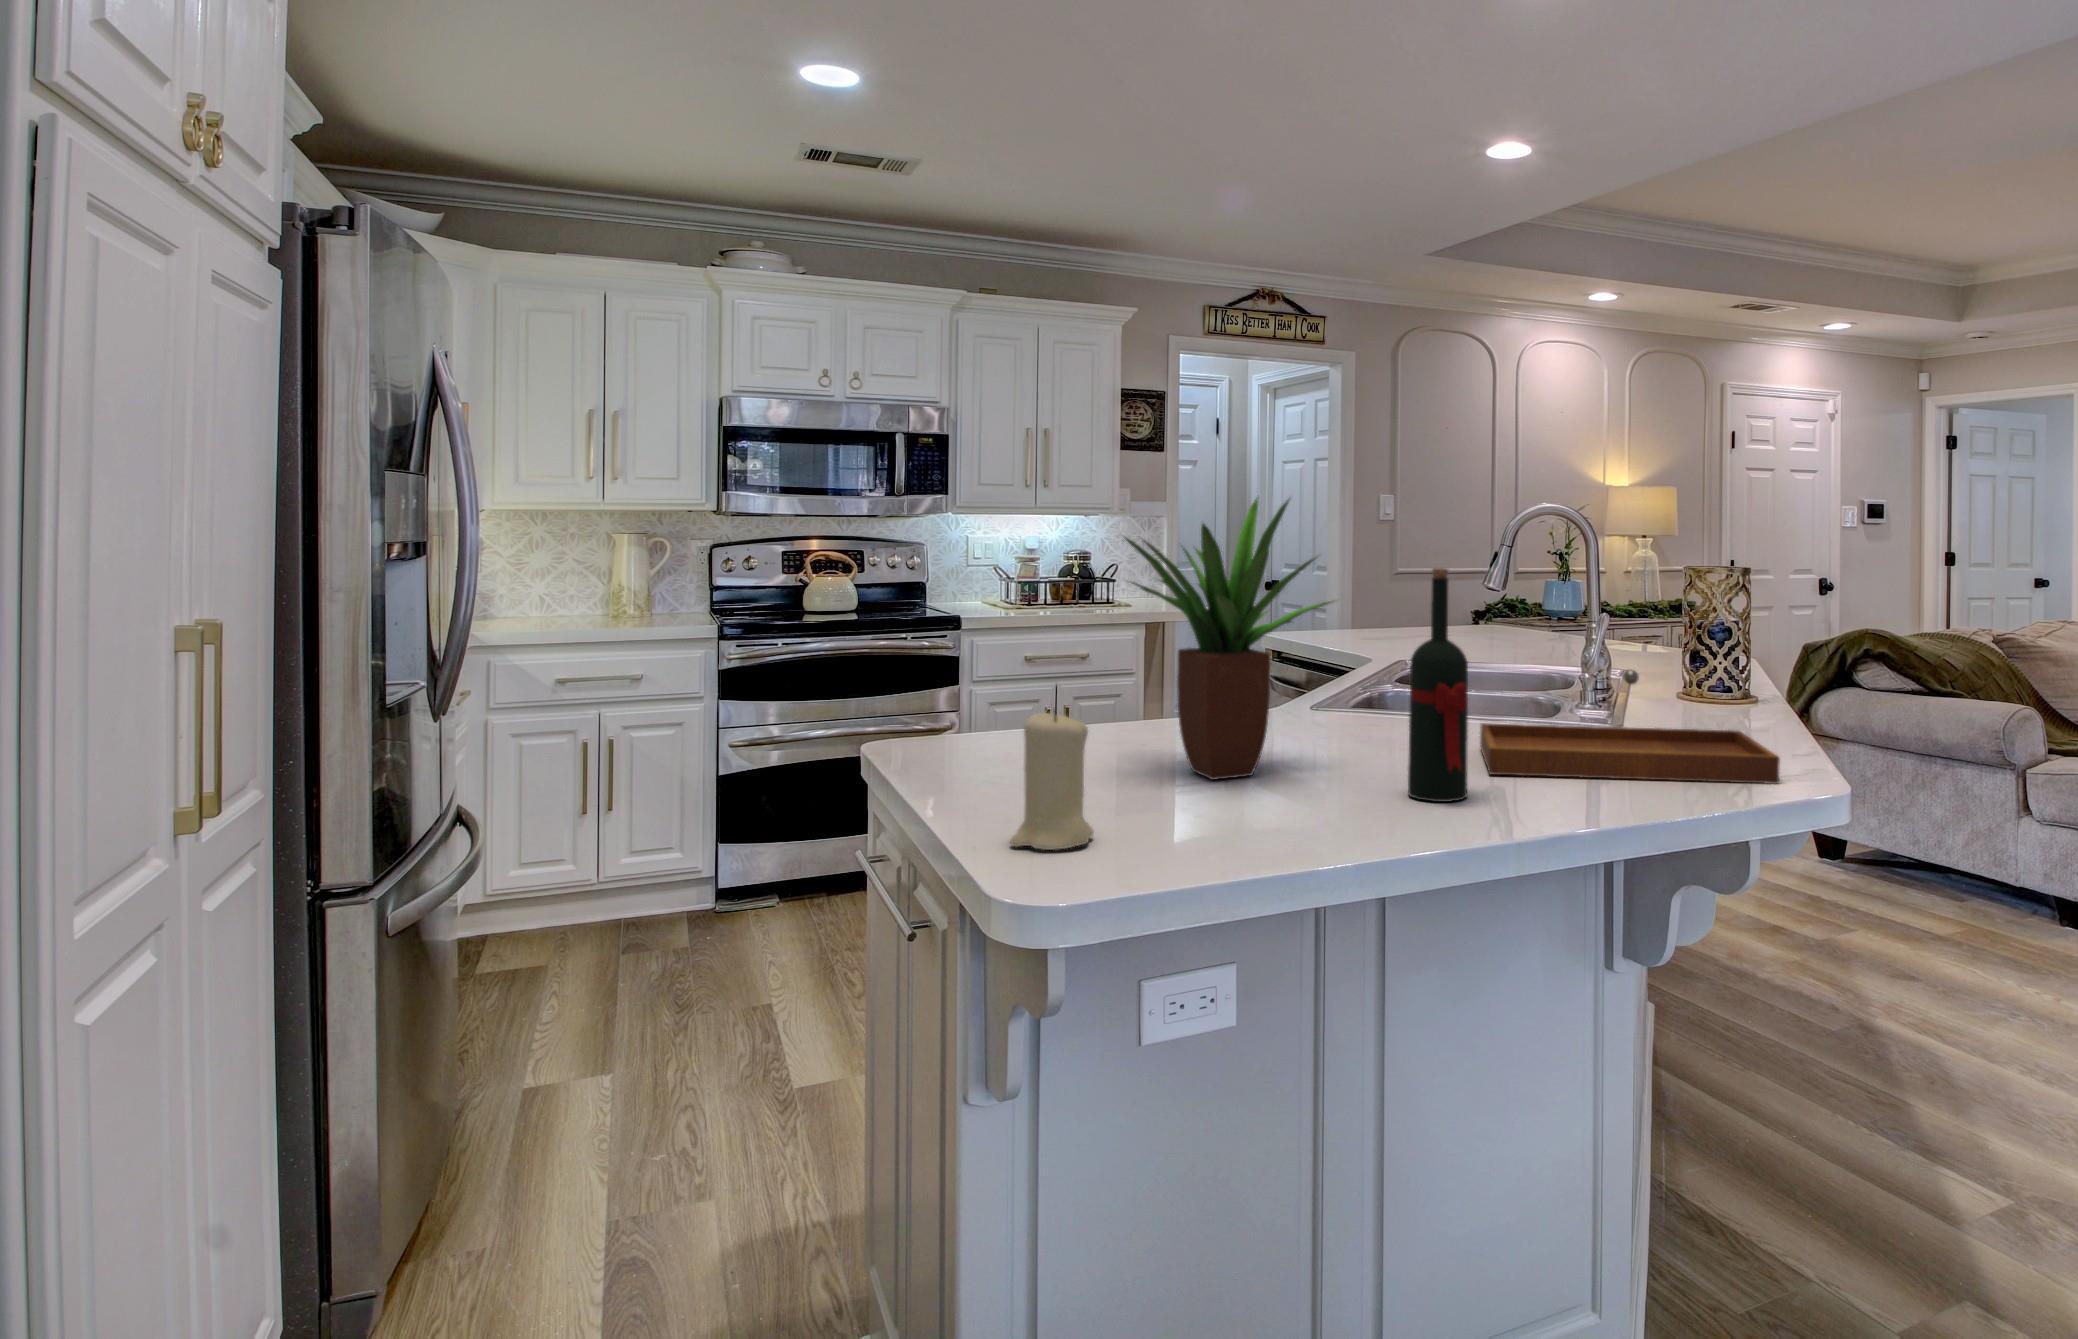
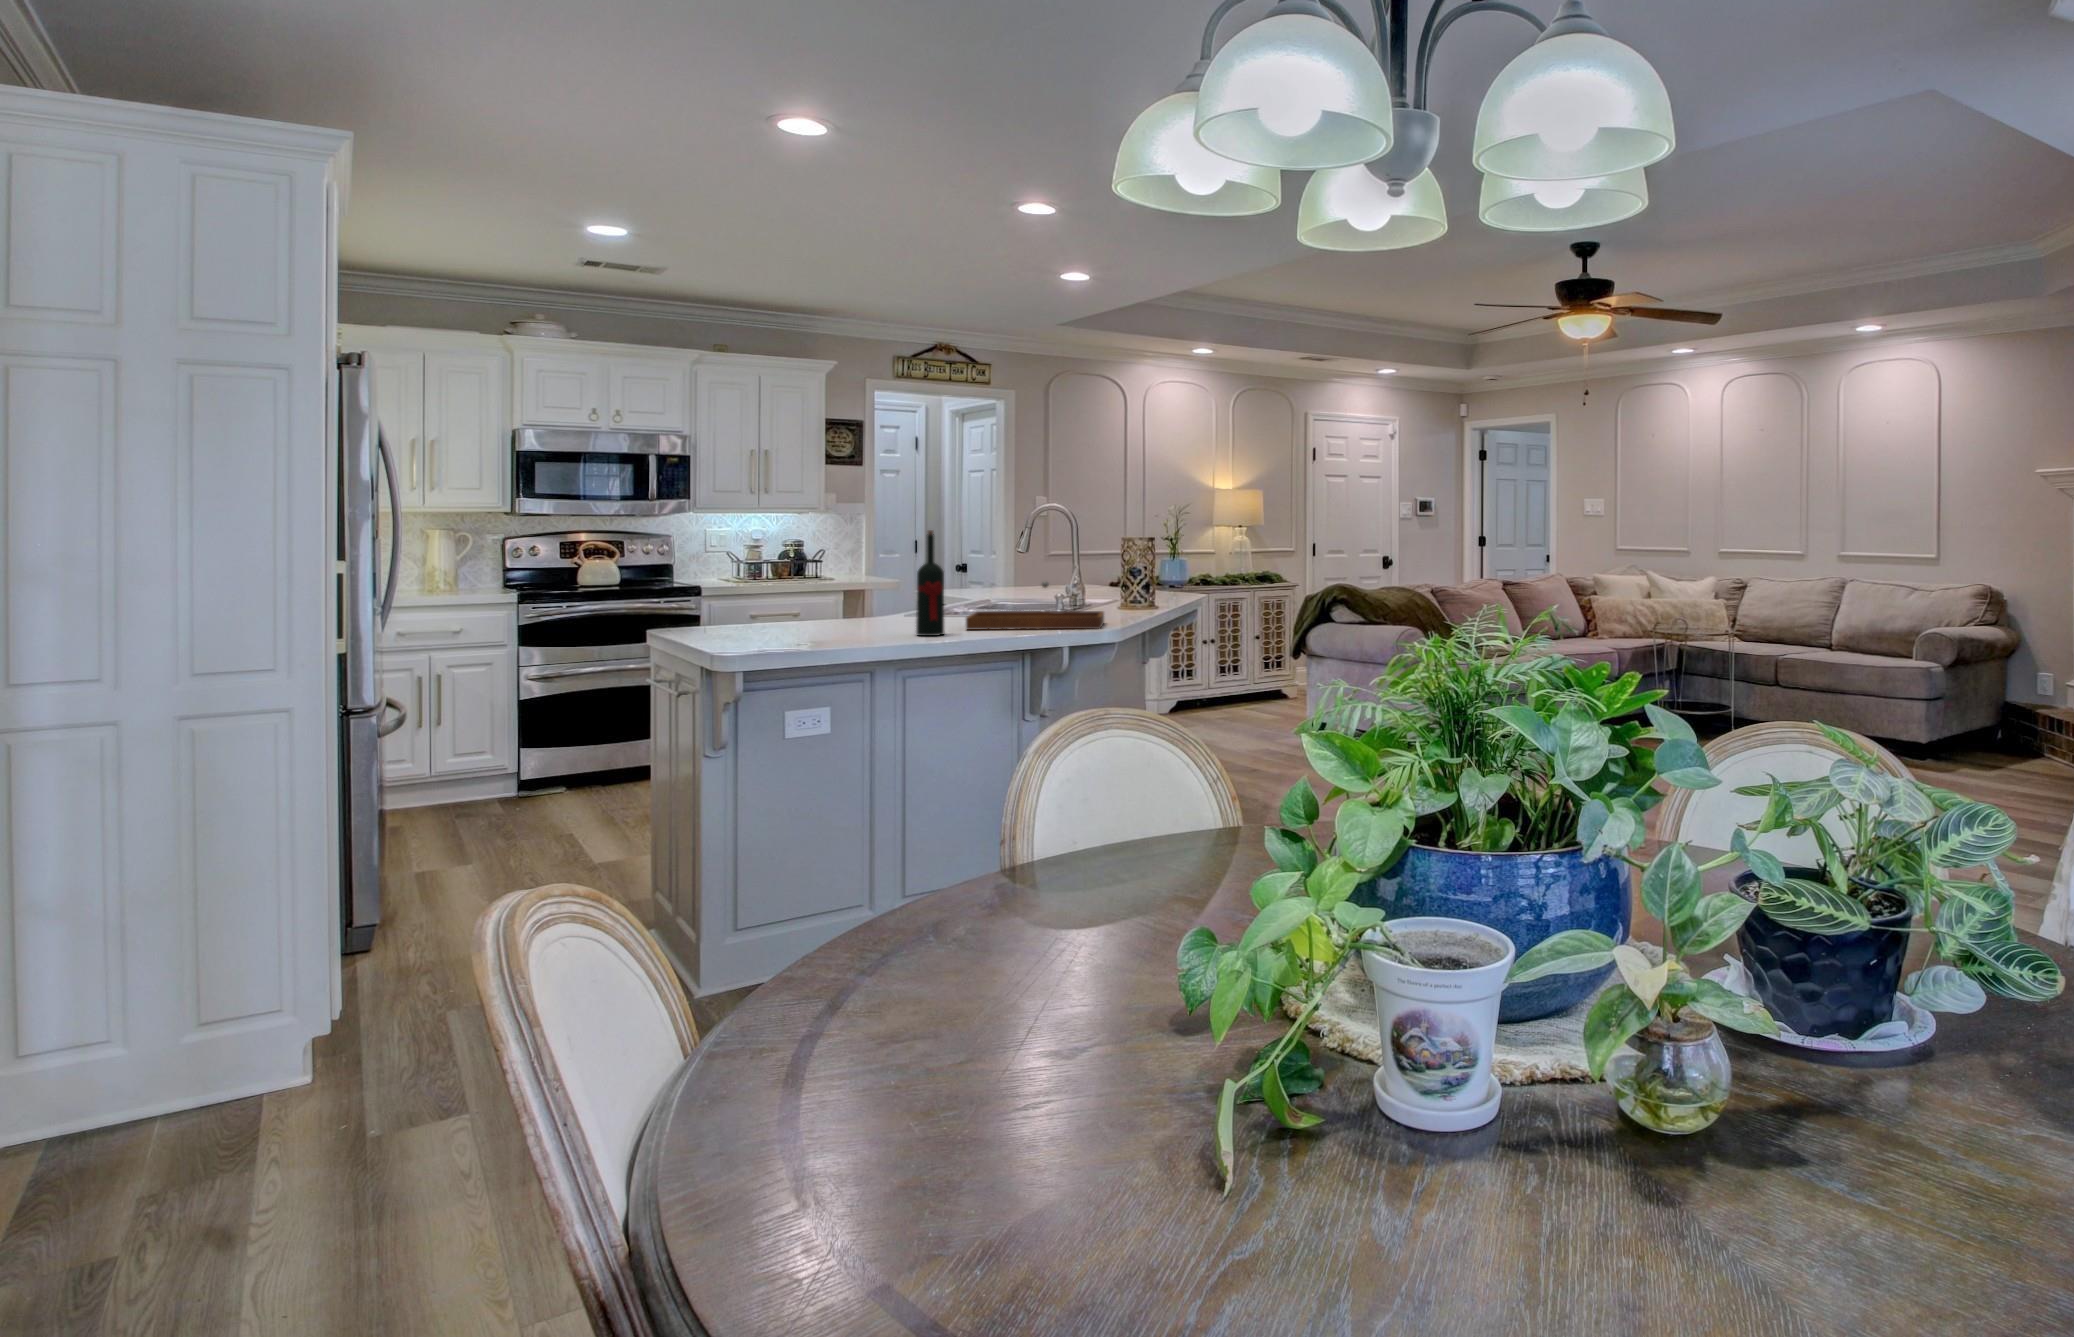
potted plant: present [1124,497,1334,780] -> none [777,497,895,634]
candle: present [1010,710,1094,850] -> none [718,590,757,648]

